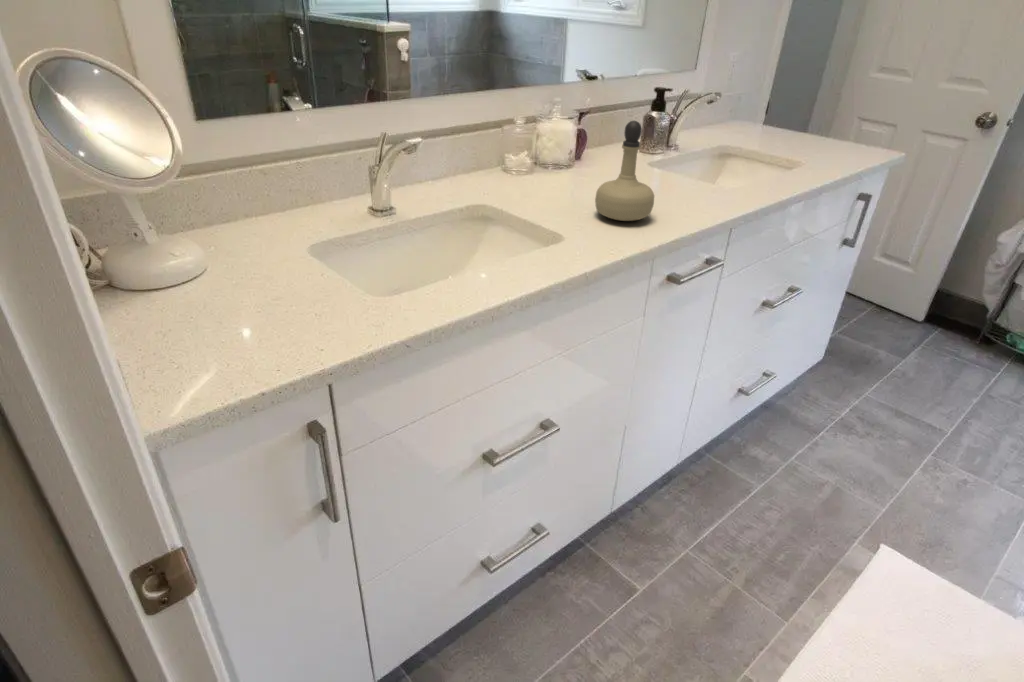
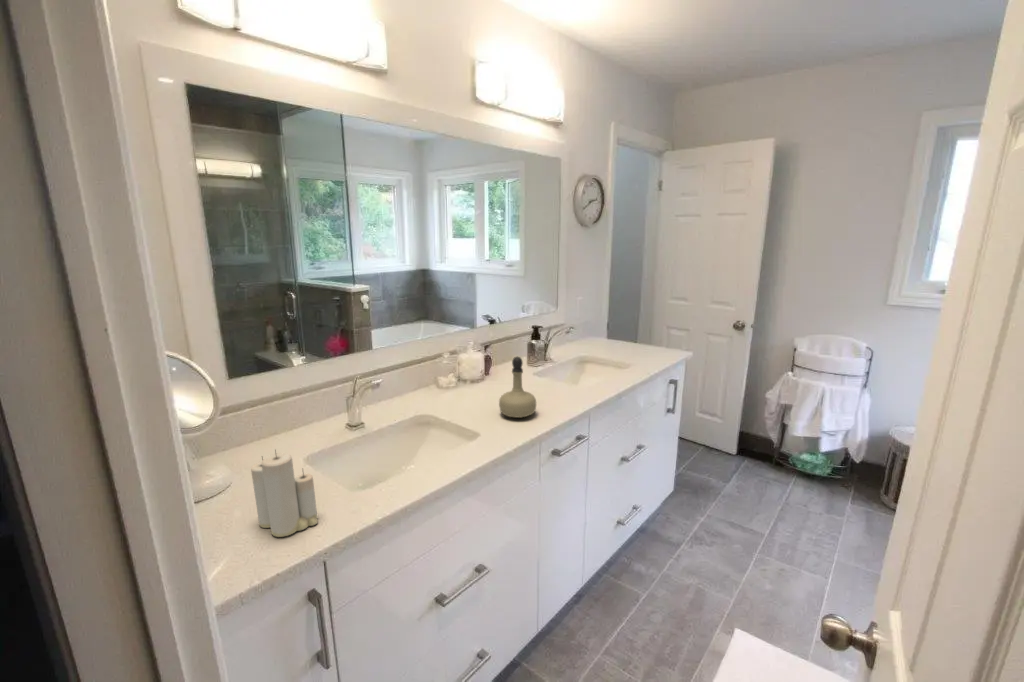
candle: none [215,211,317,345] -> present [251,450,318,537]

